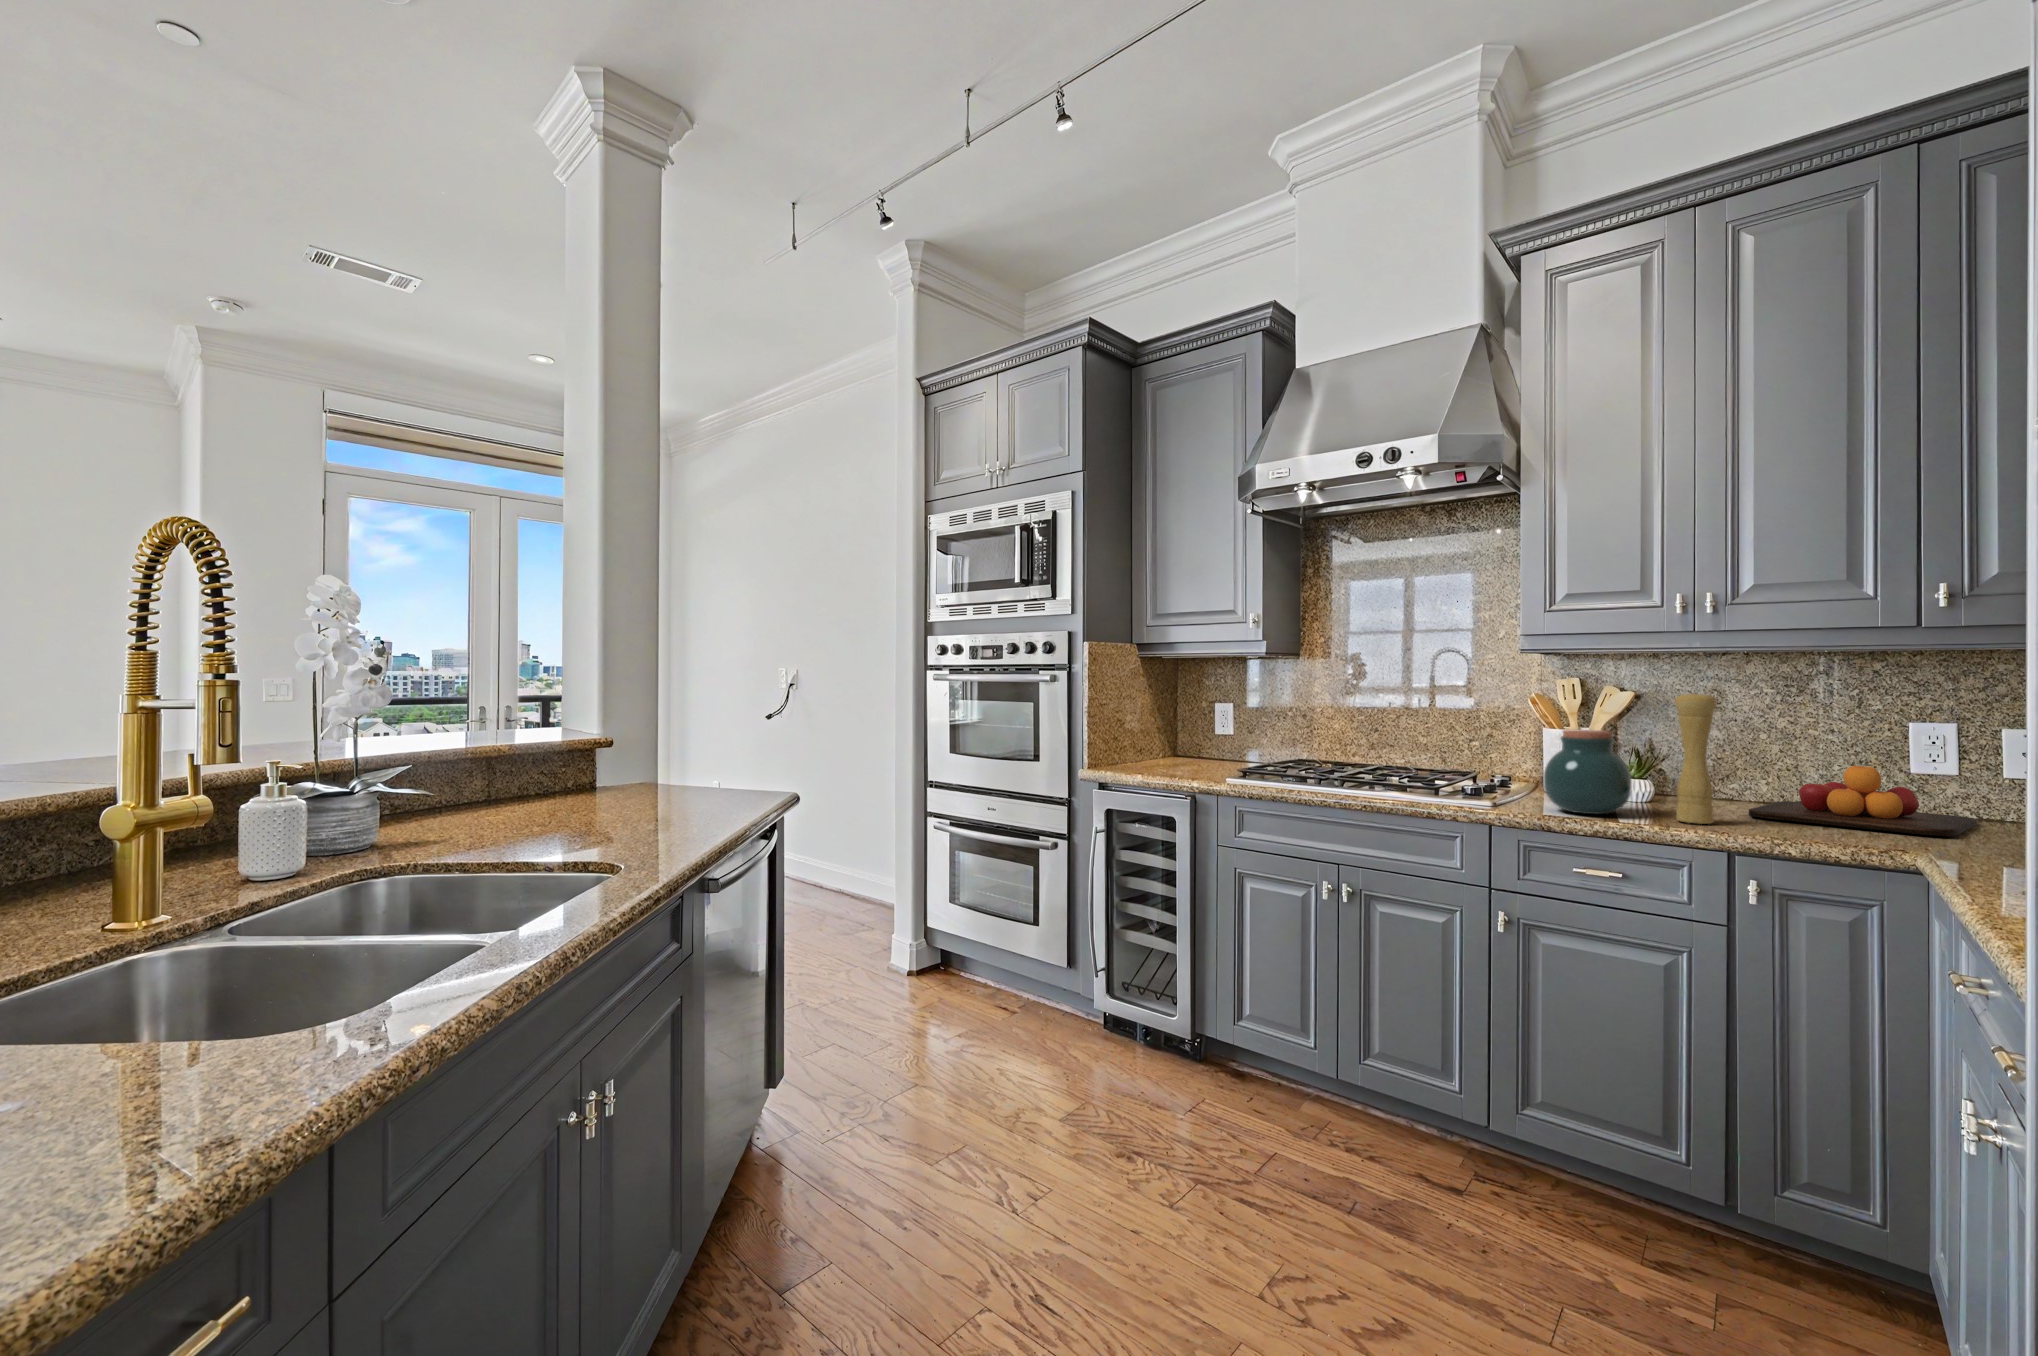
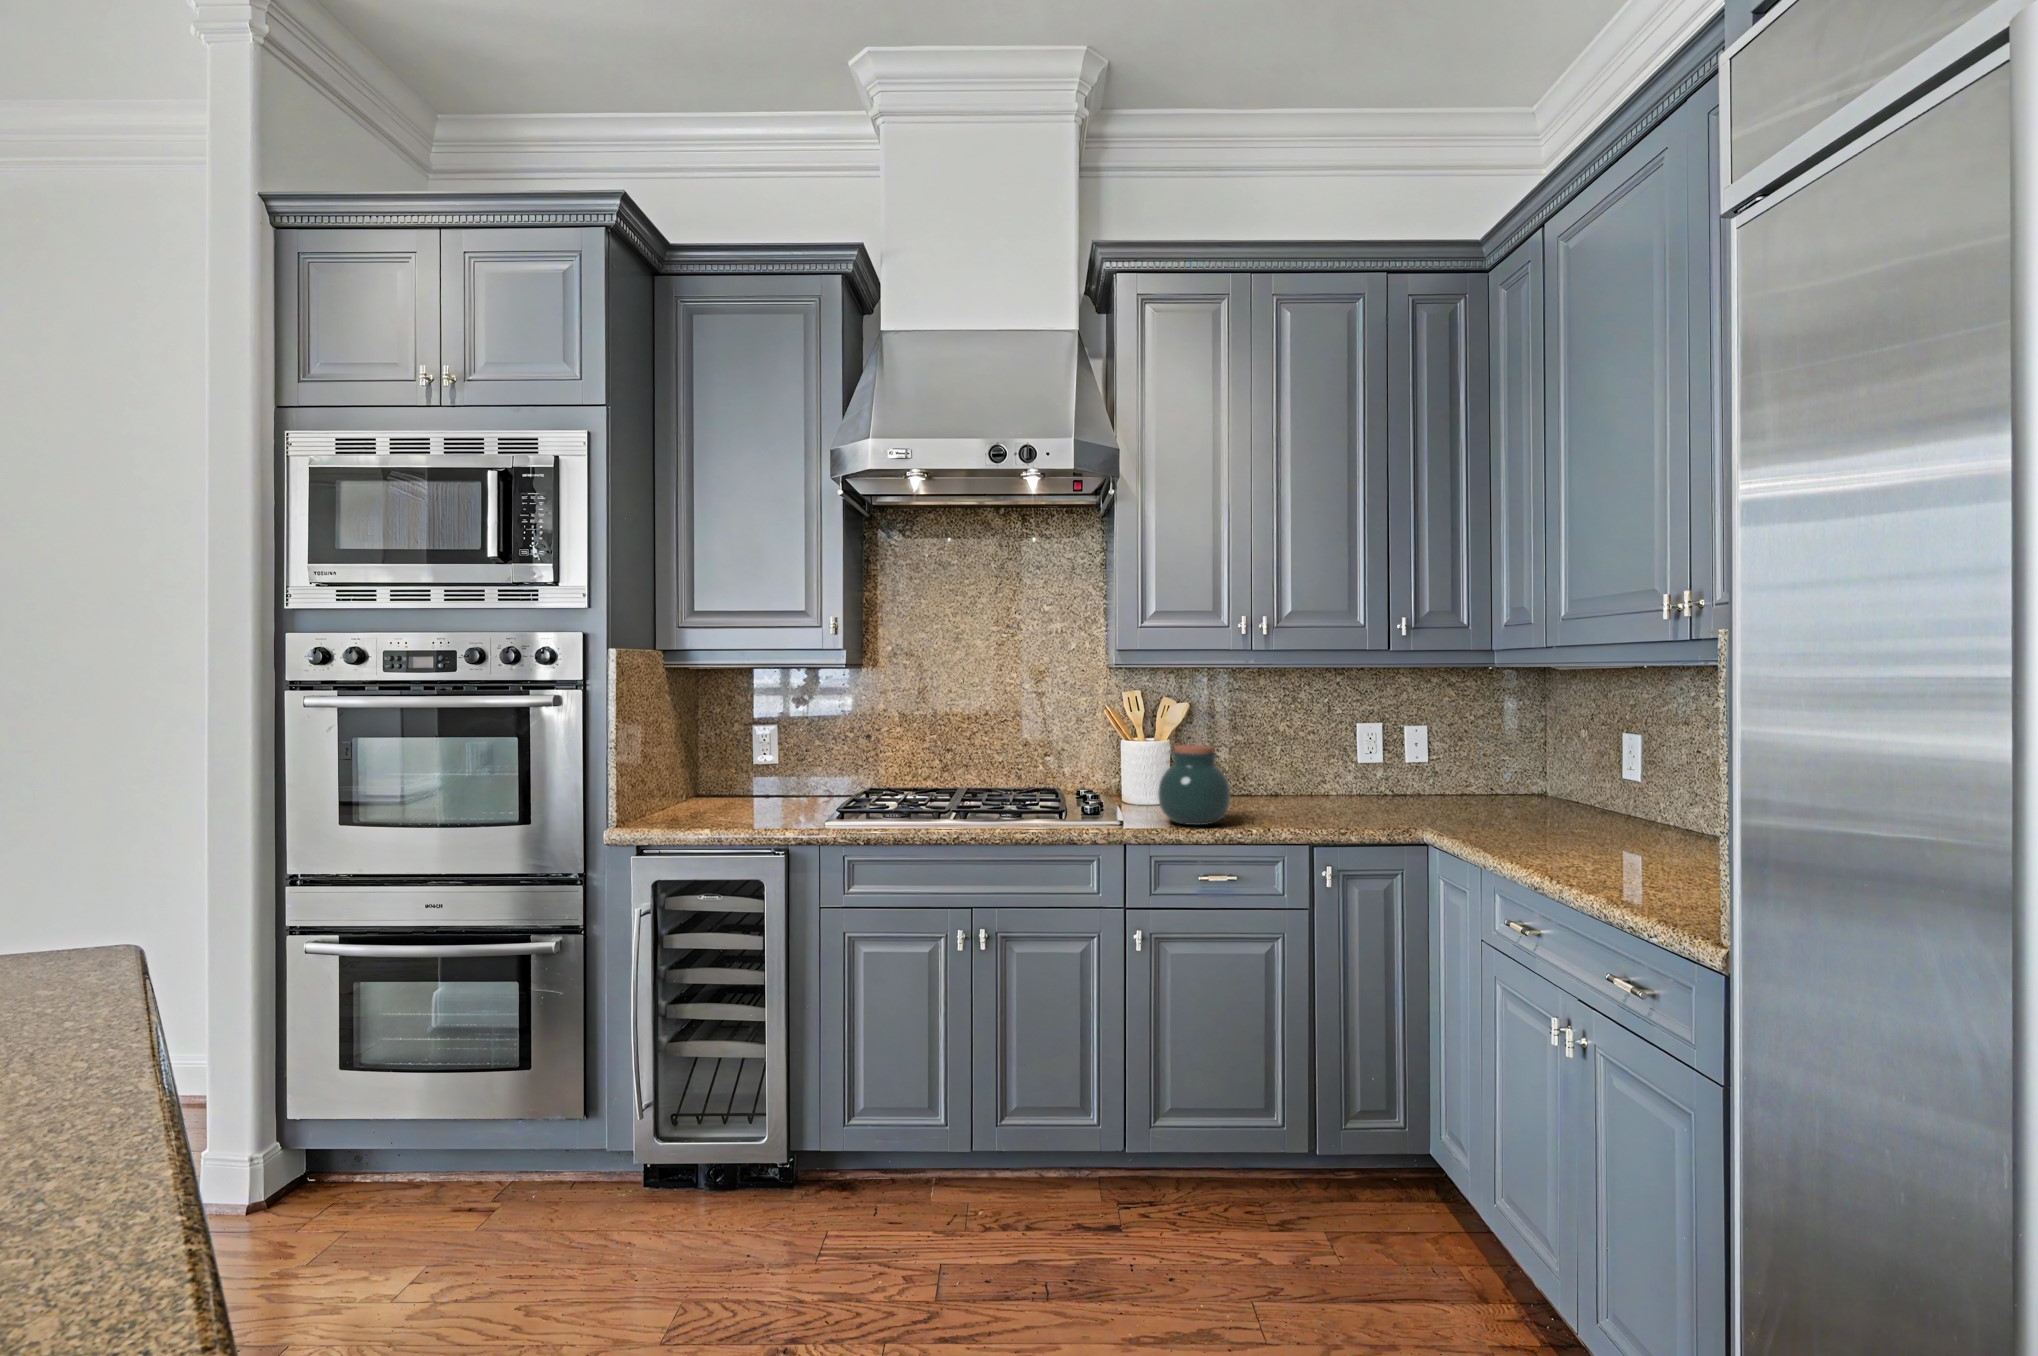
pepper mill: present [1675,692,1716,824] -> none [1263,708,1293,825]
chopping board: present [1749,766,1977,836] -> none [1287,765,1426,818]

